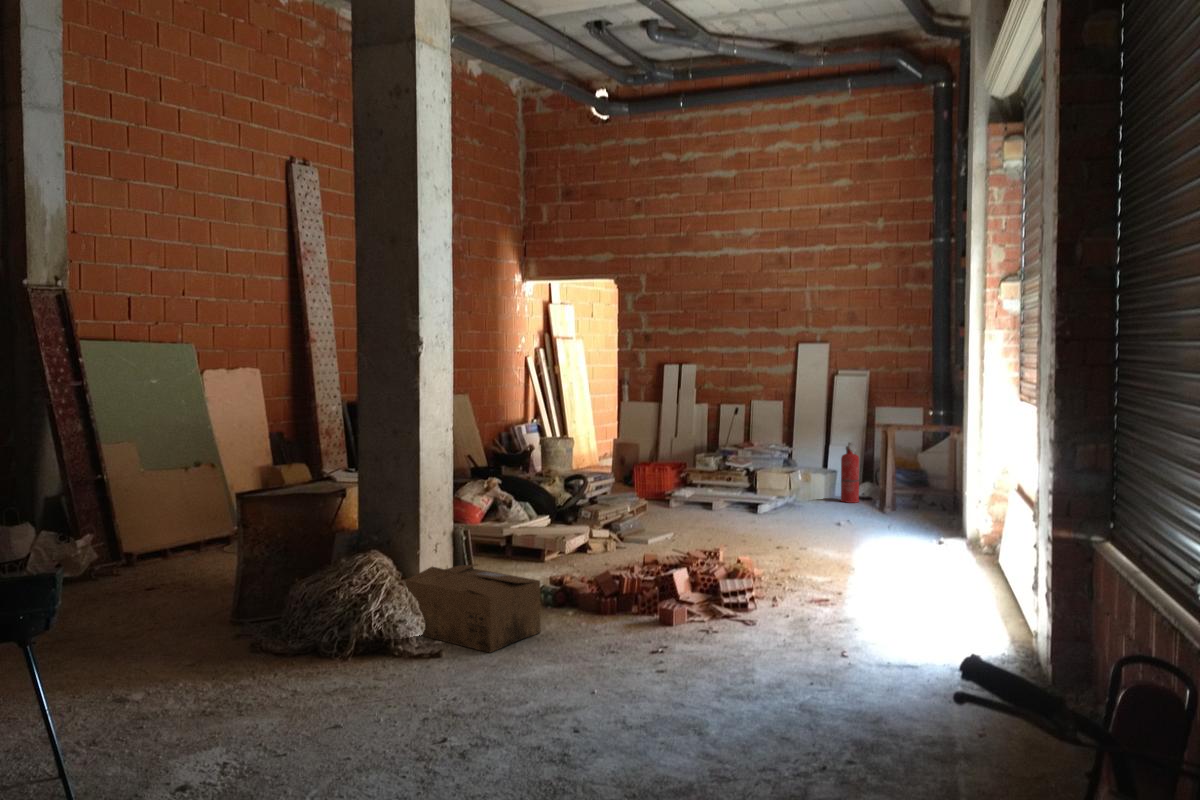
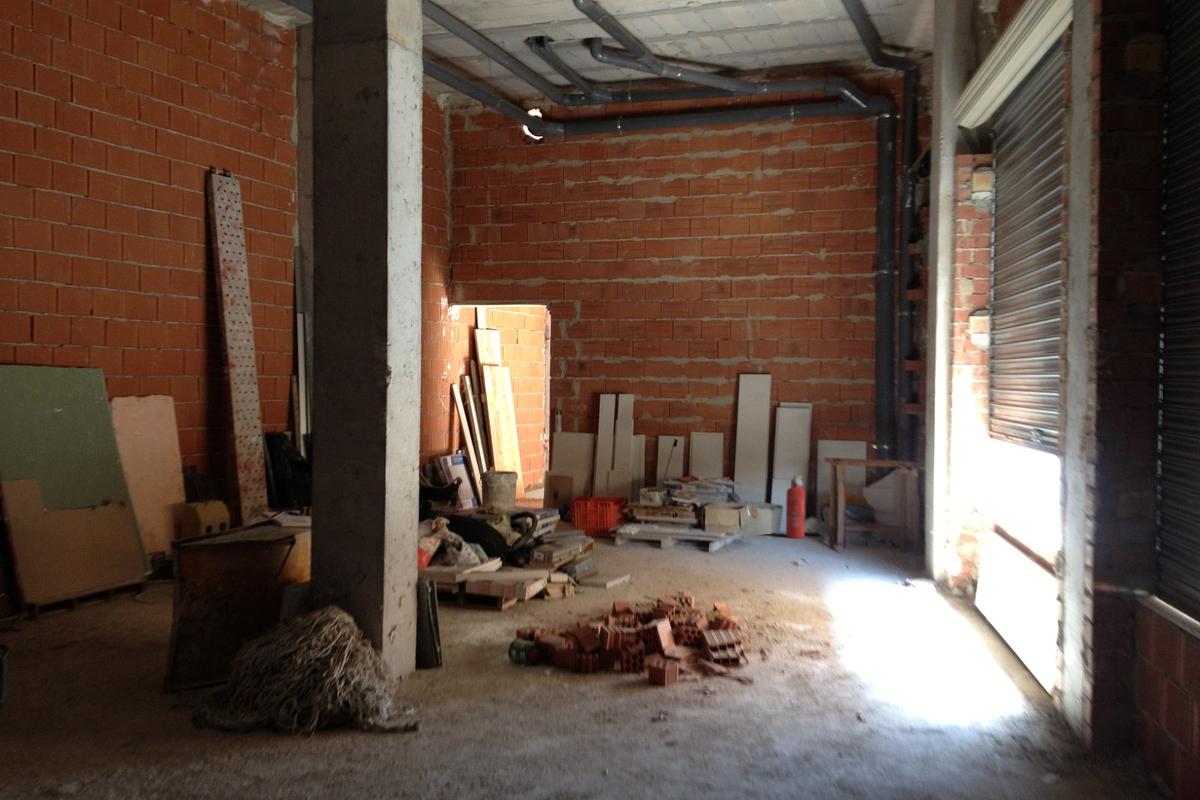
cardboard box: present [405,564,541,653] -> none [369,620,523,724]

